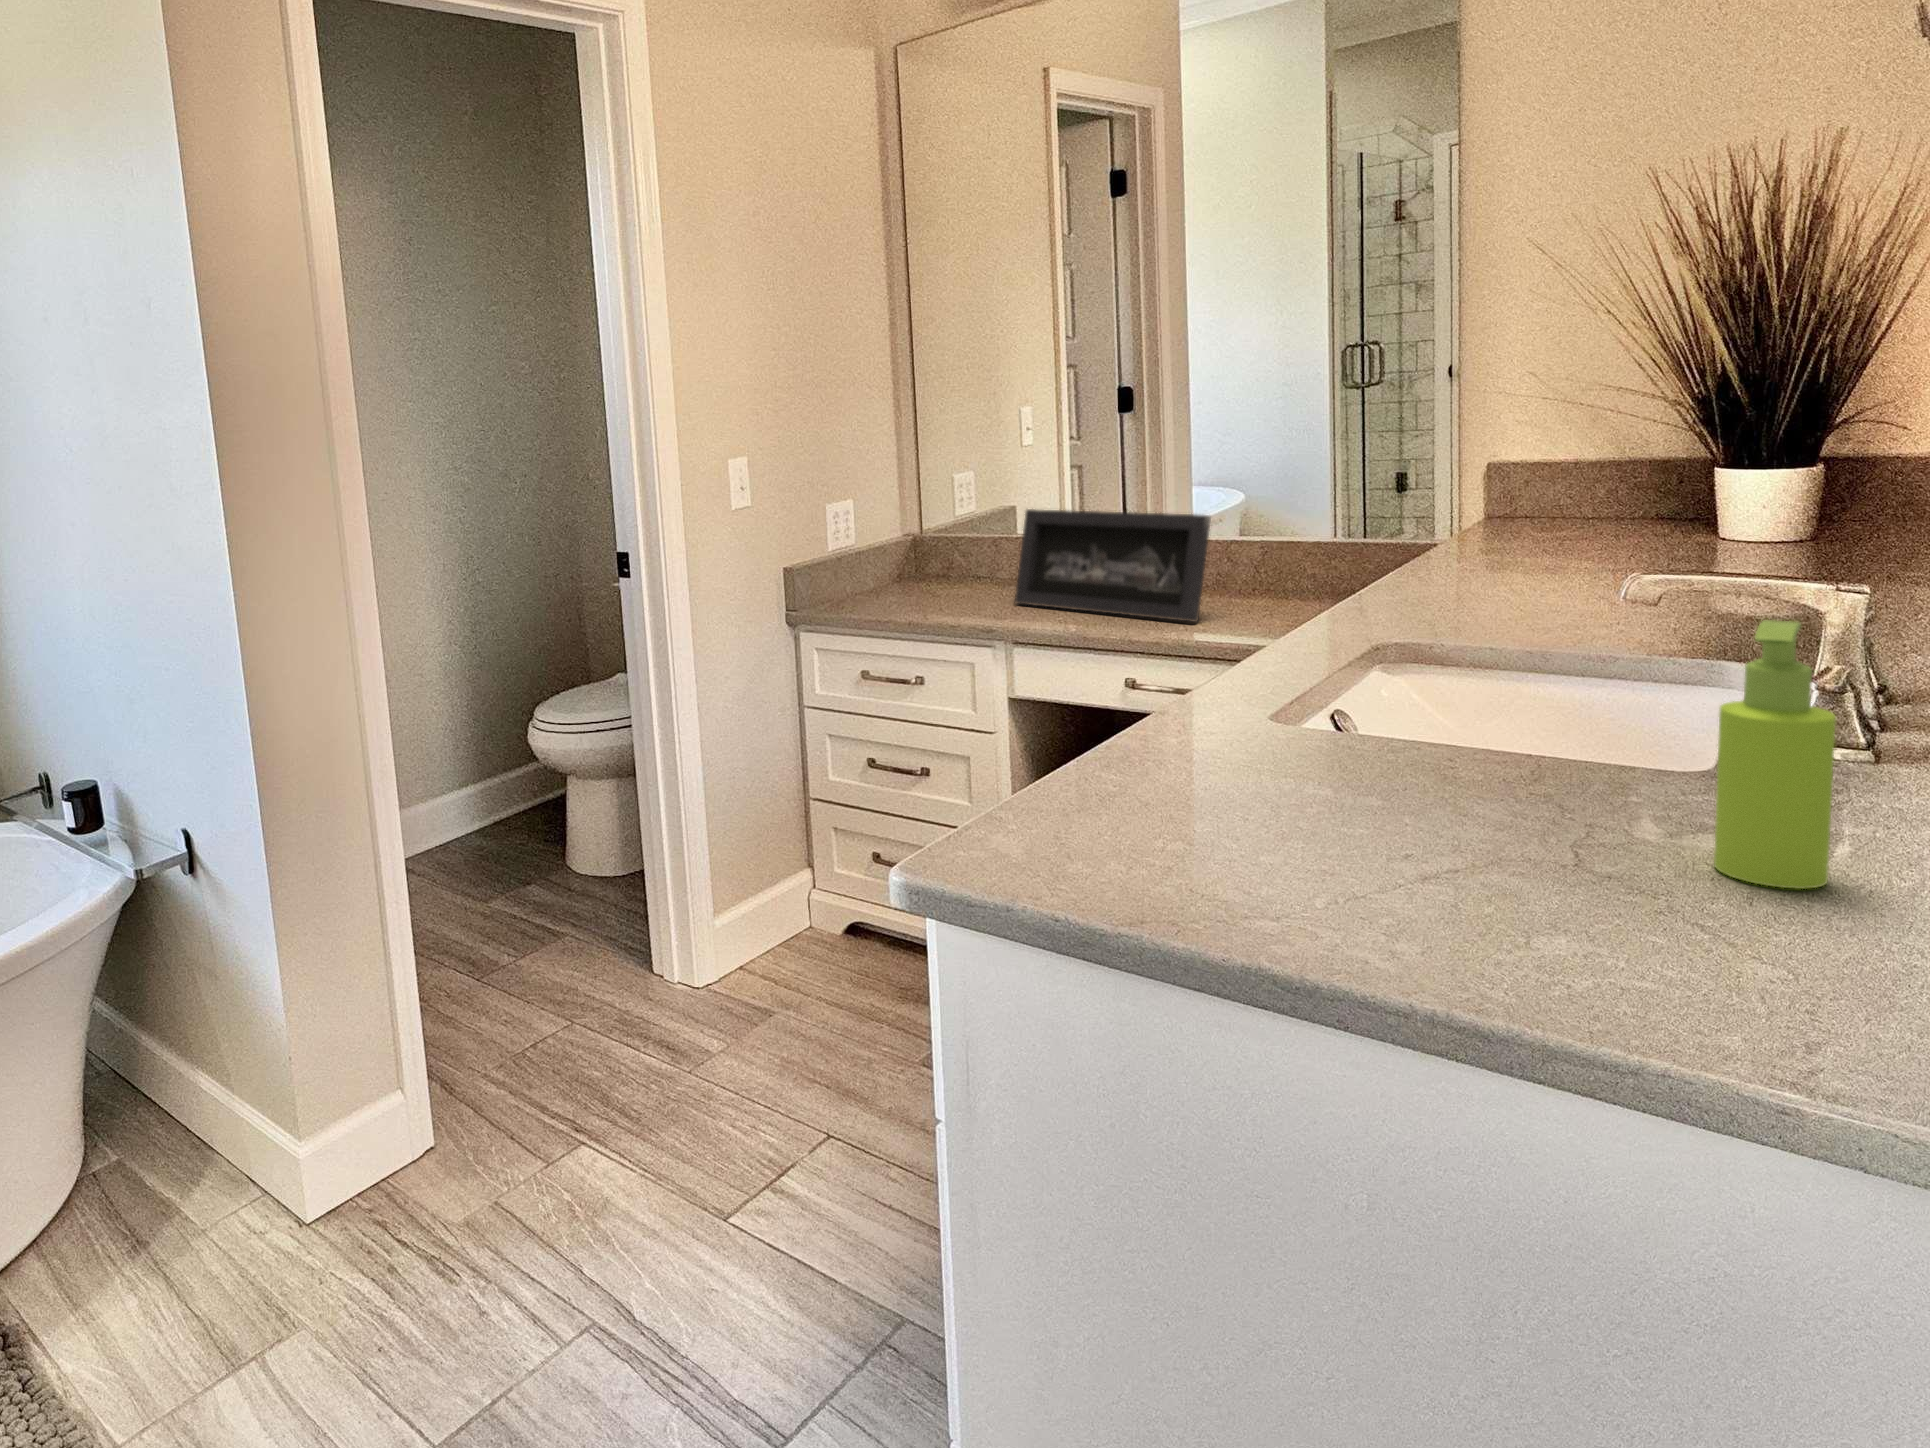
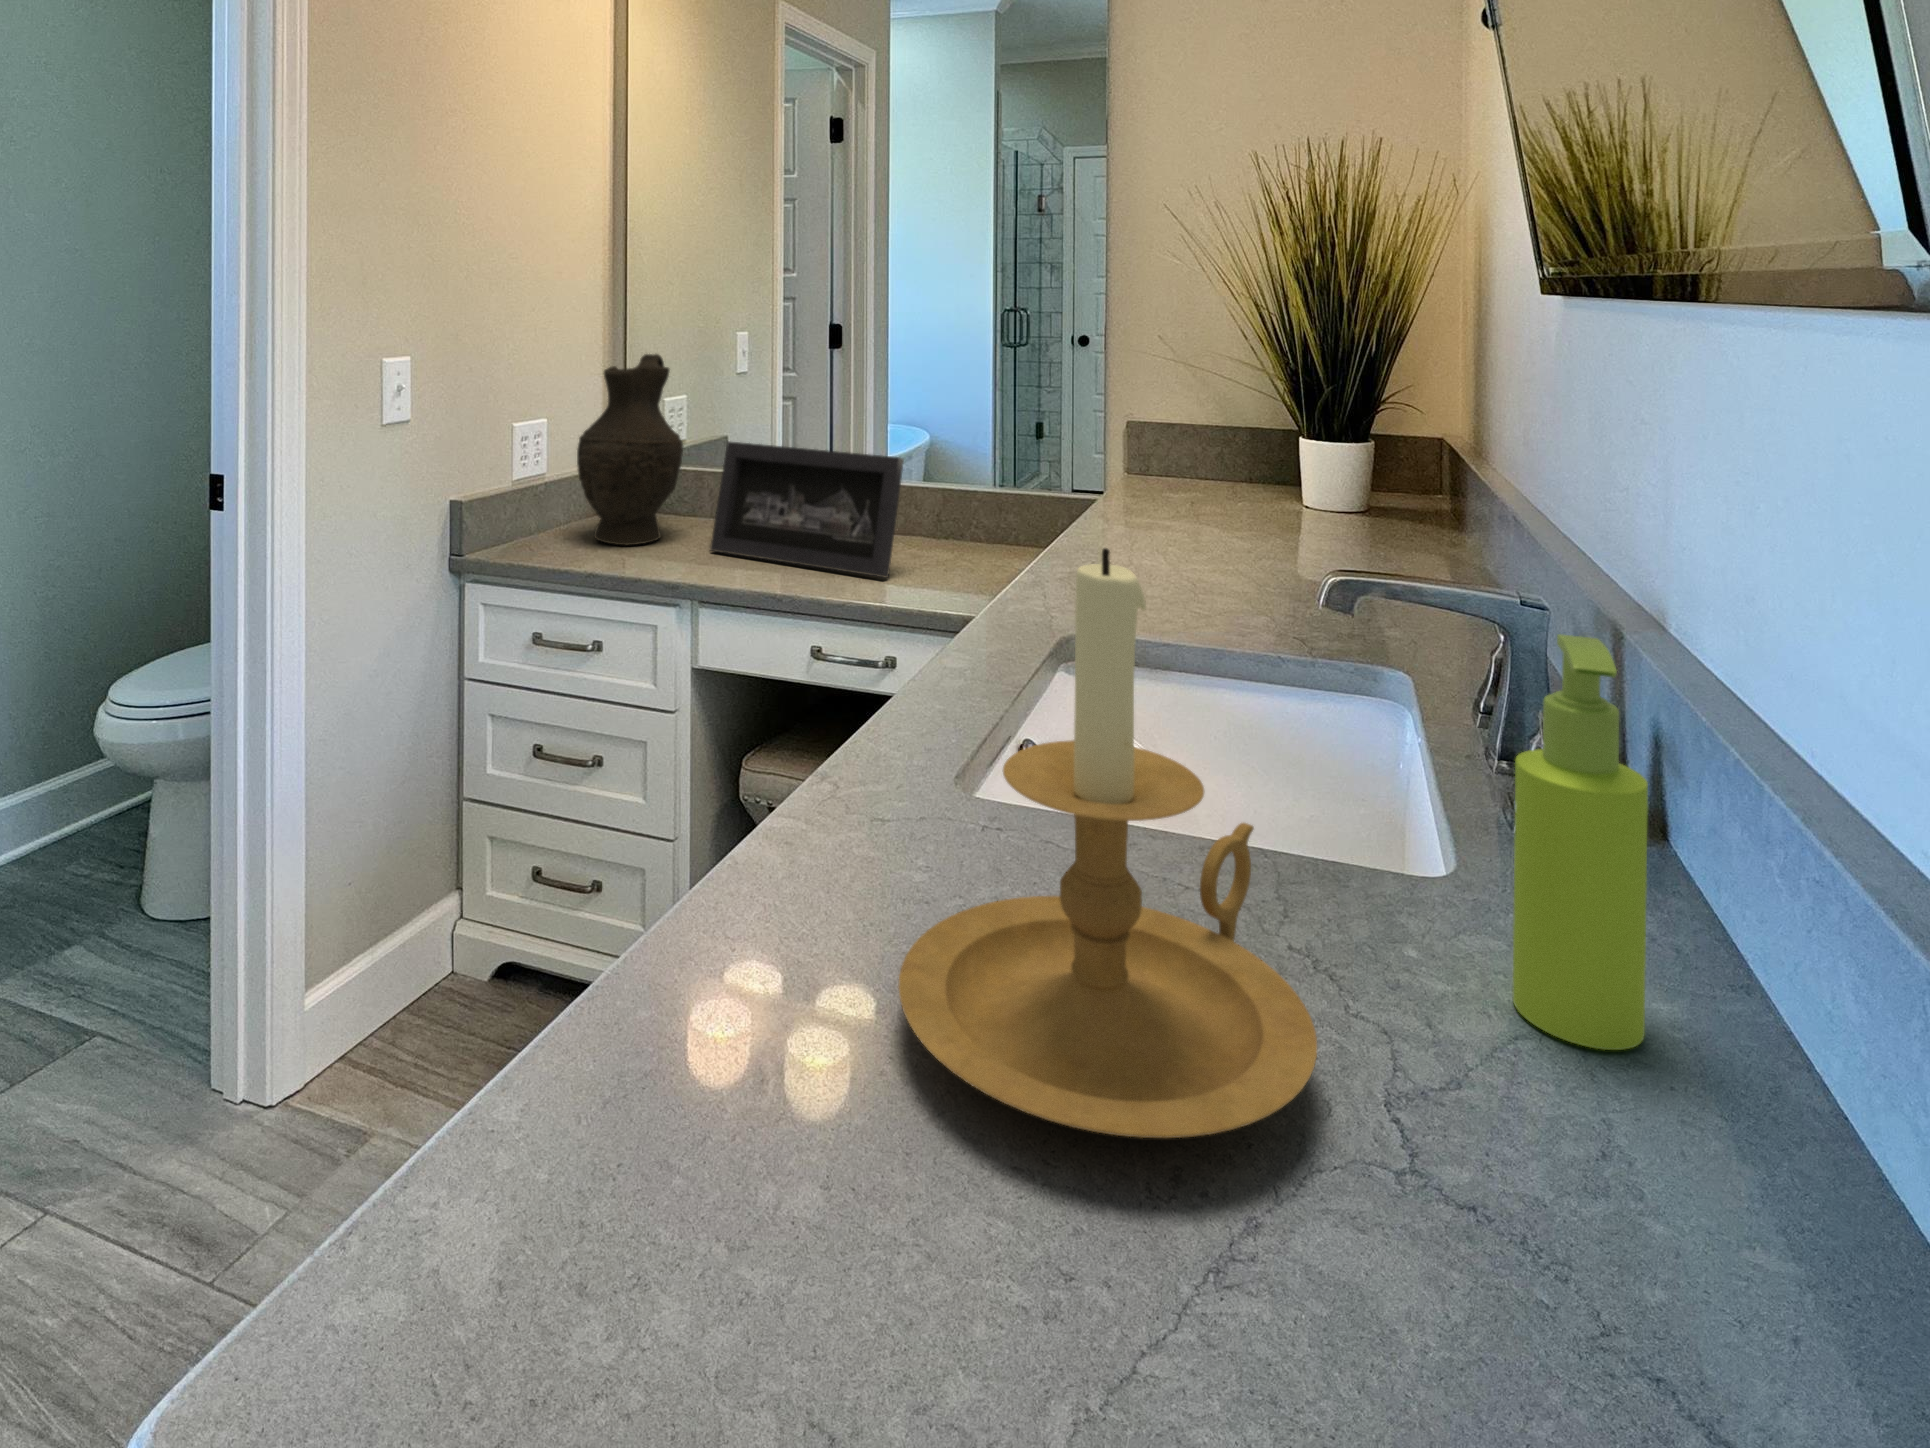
decorative vase: none [885,437,982,601] -> present [577,354,683,546]
candle holder: none [1215,570,1516,880] -> present [898,548,1317,1138]

